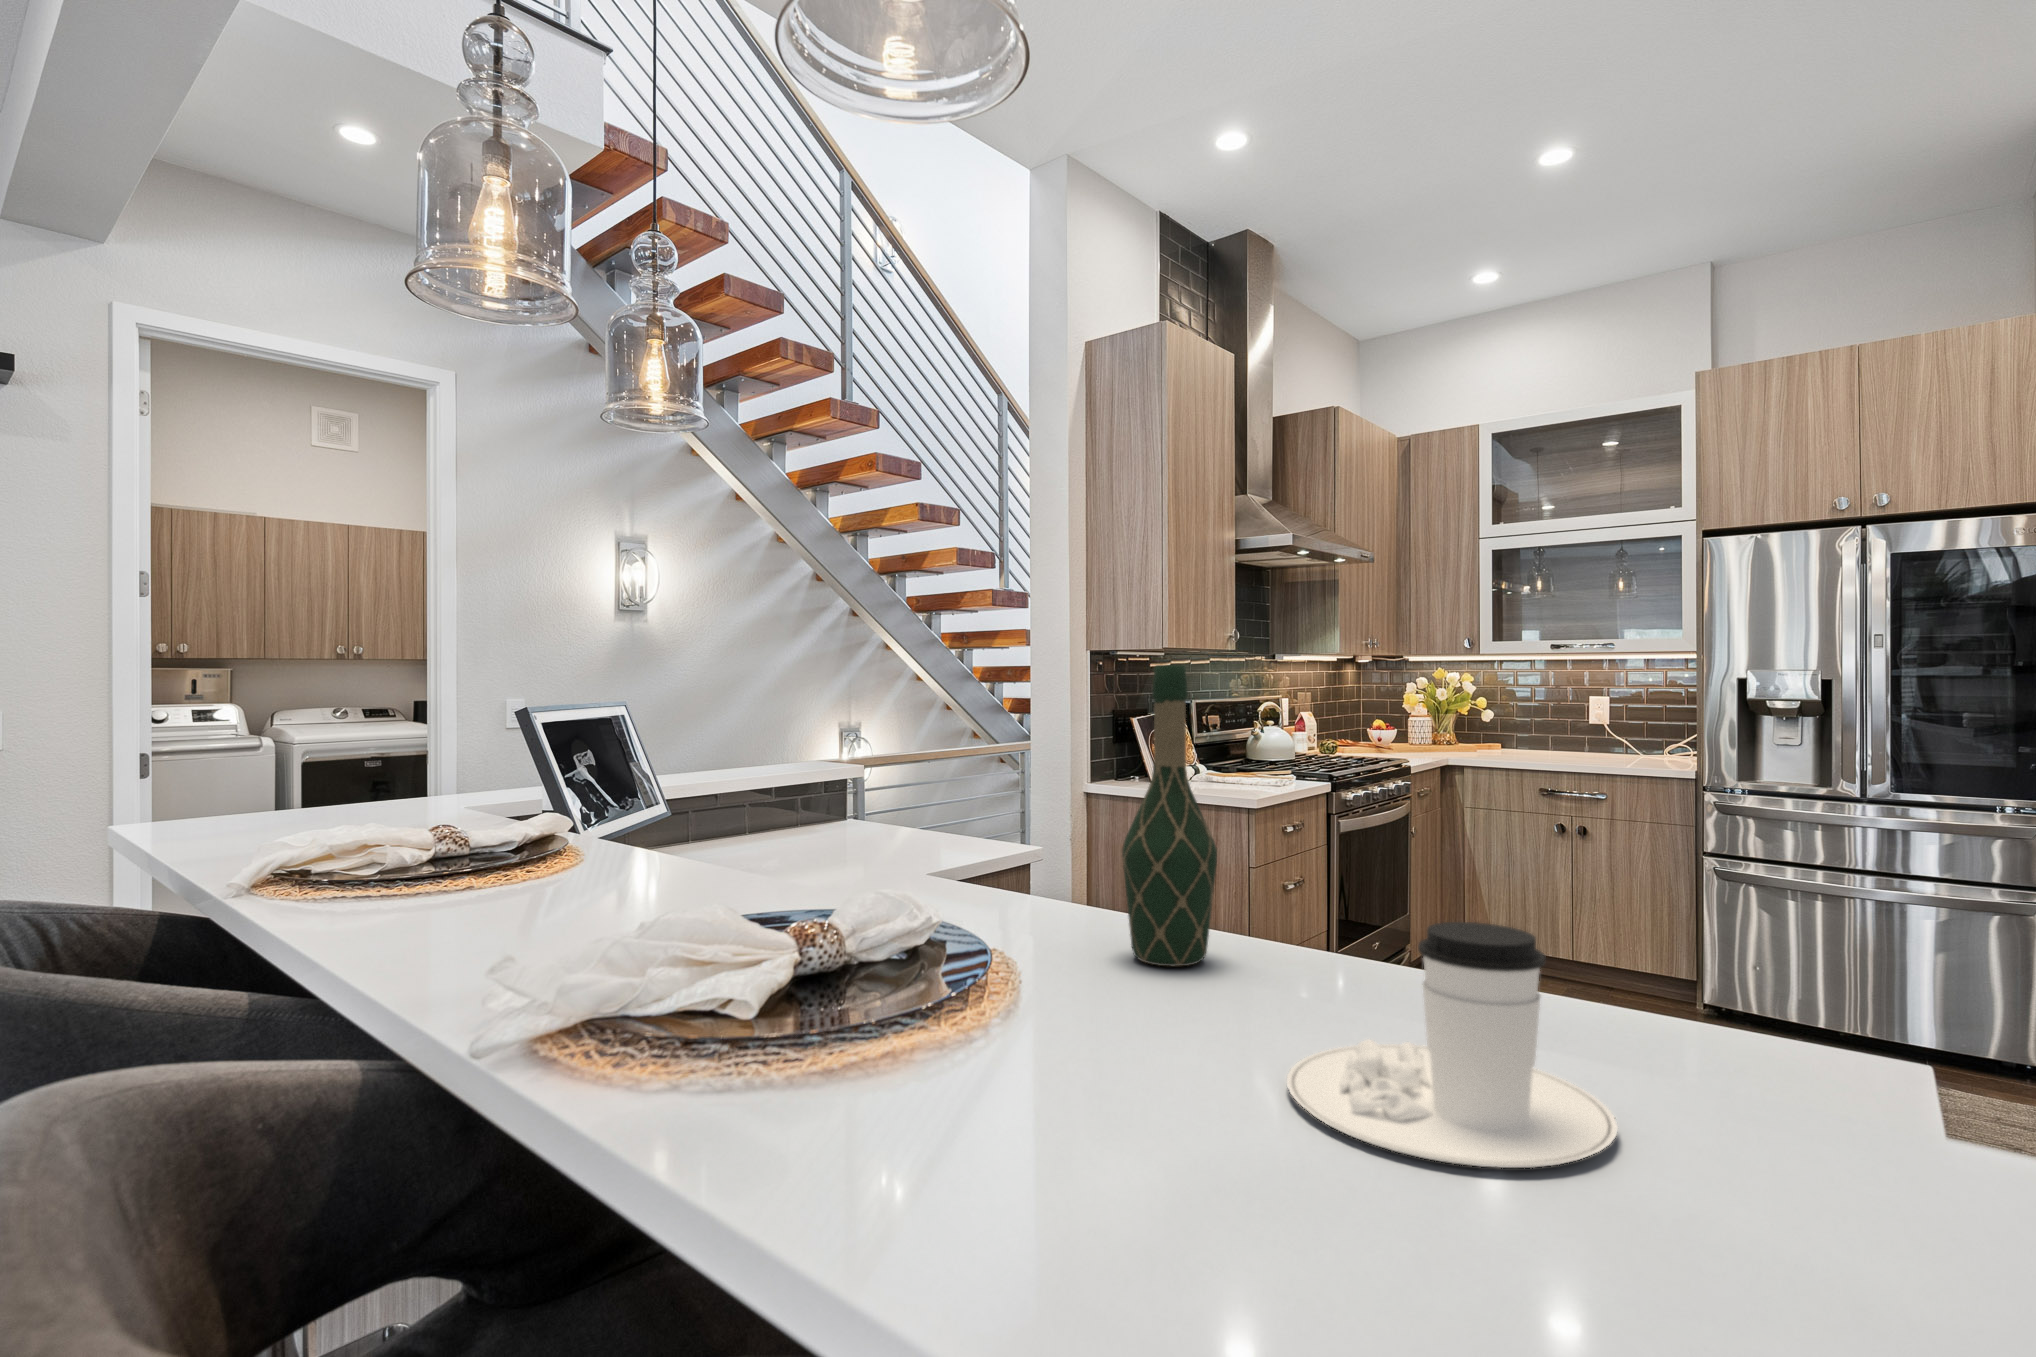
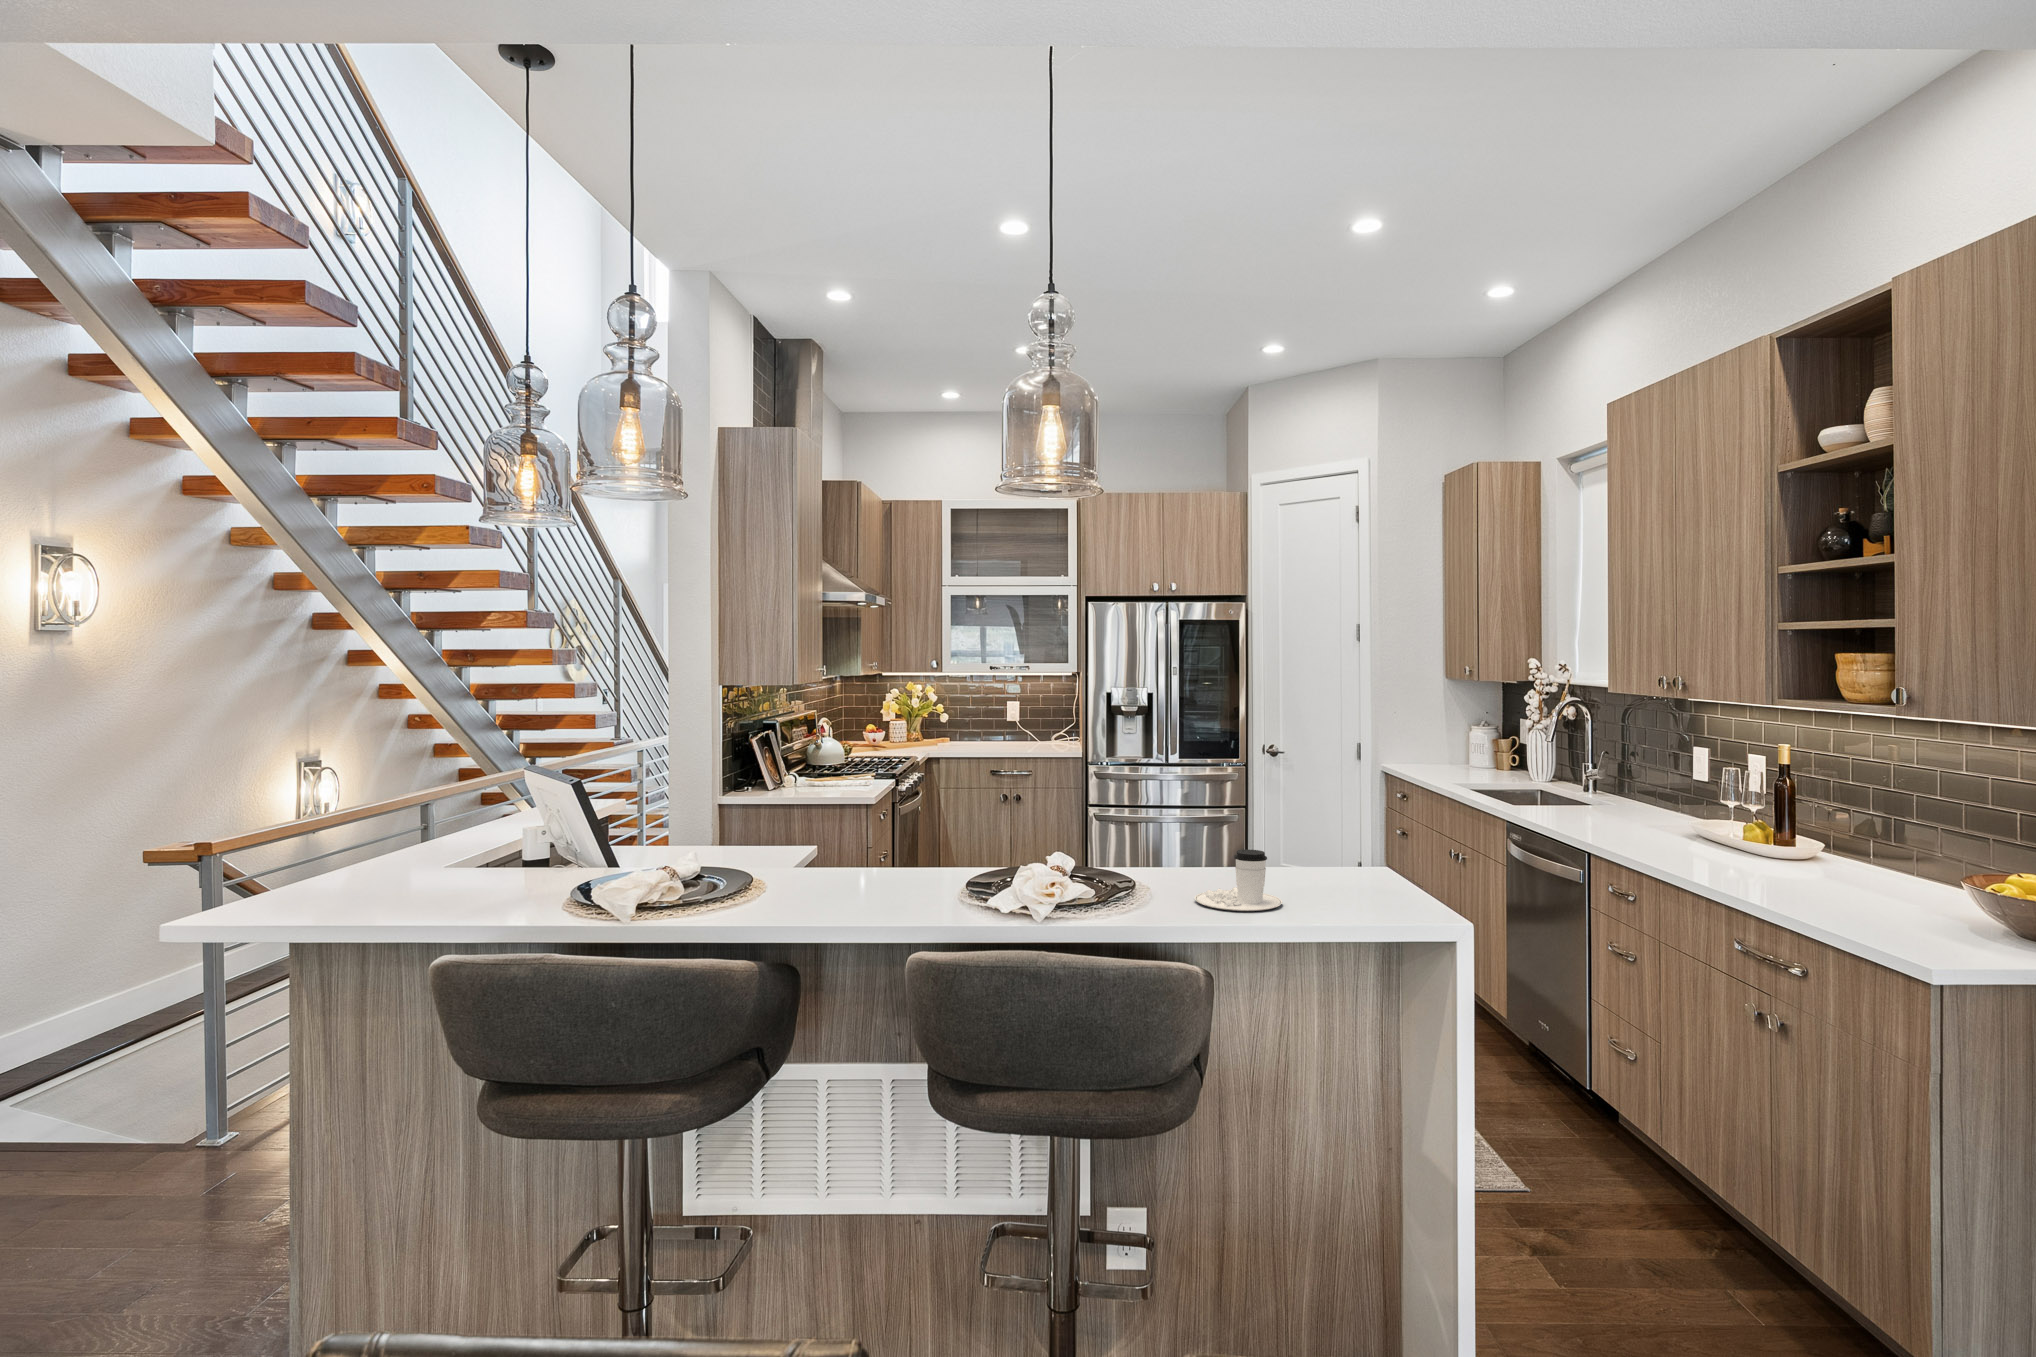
wine bottle: present [1122,665,1217,966] -> none [1071,763,1109,885]

